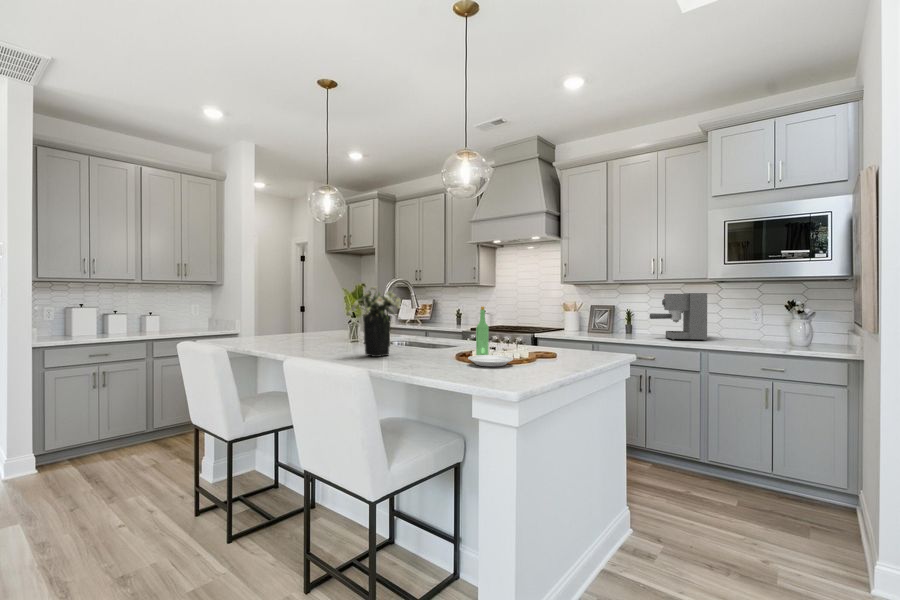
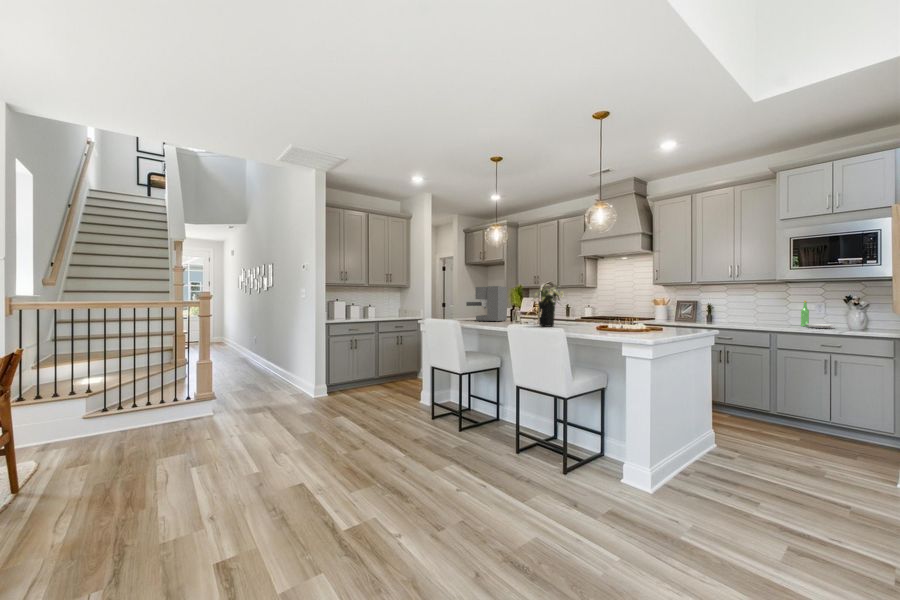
coffee maker: present [650,293,707,341] -> present [466,286,507,322]
plate: present [468,306,513,367] -> present [801,301,834,328]

